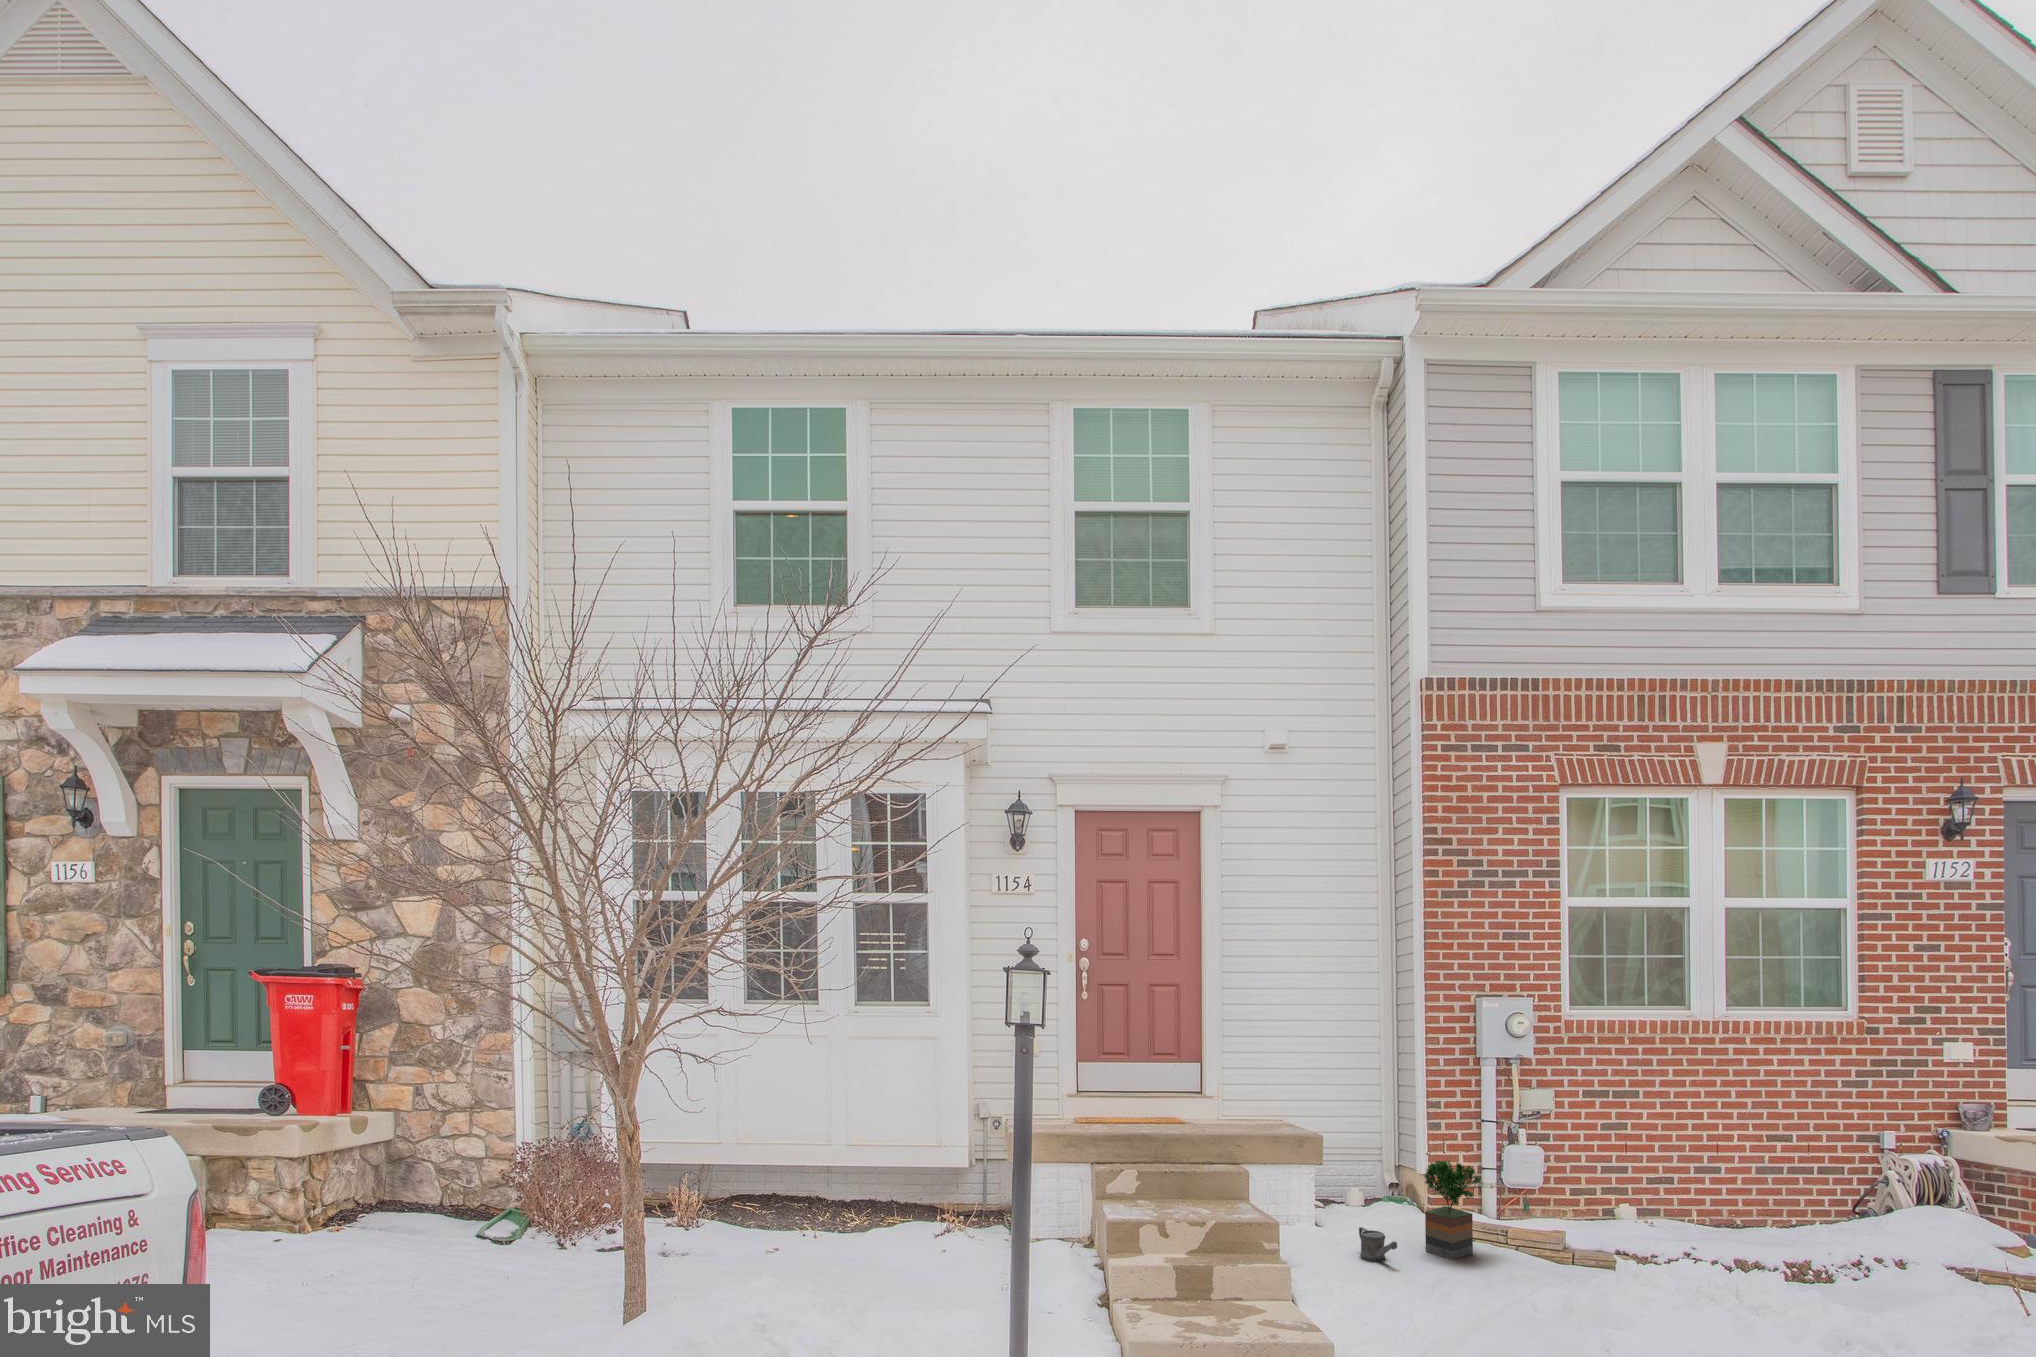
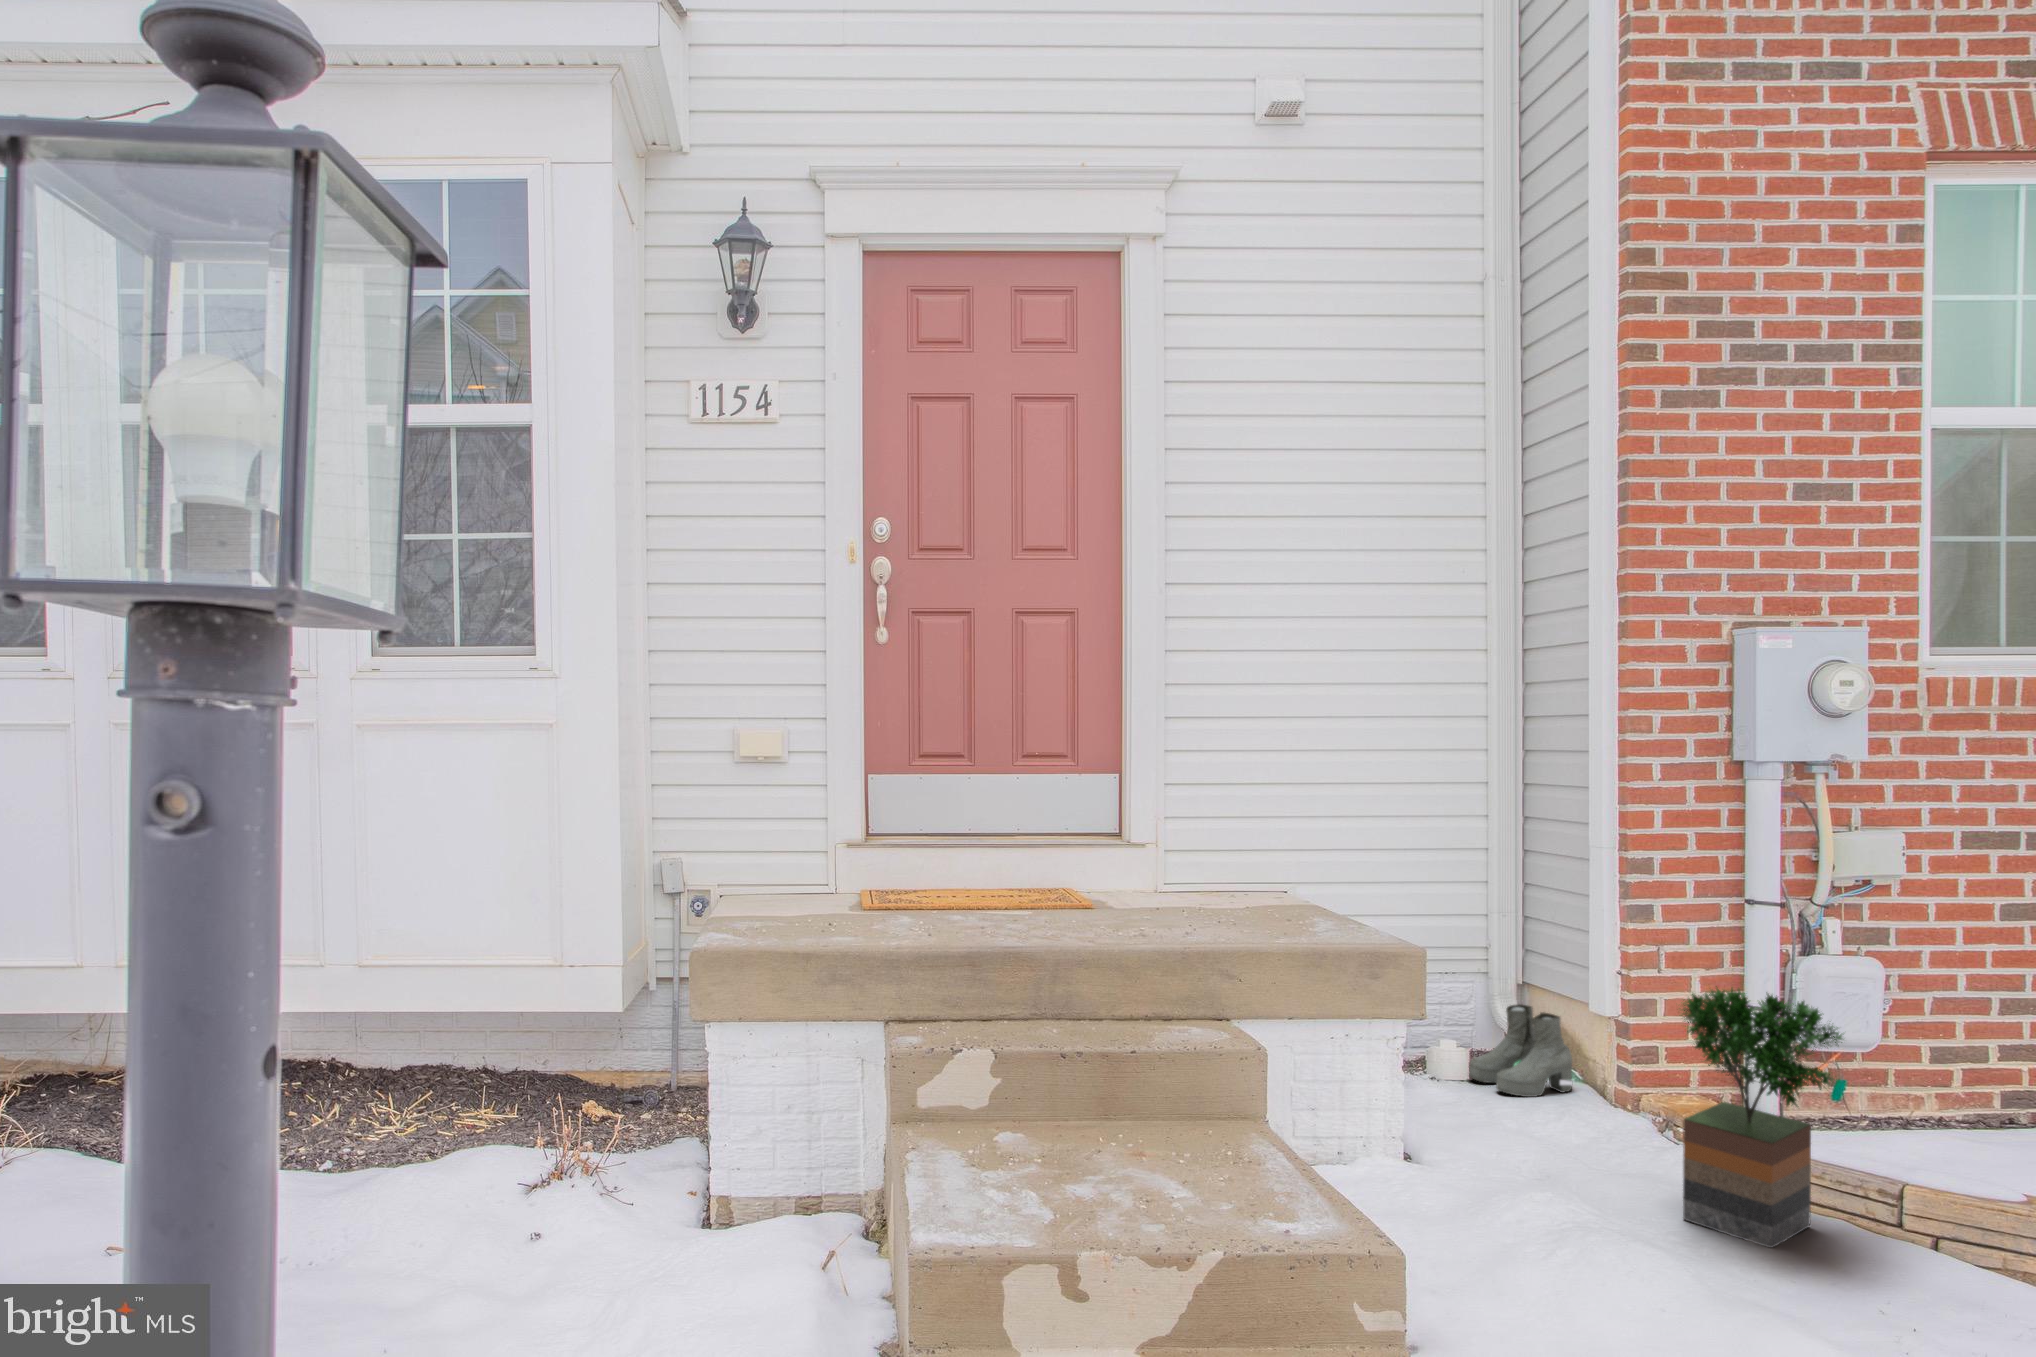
boots: none [1364,1168,1410,1211] -> present [1469,1004,1572,1097]
watering can: present [1359,1227,1397,1261] -> none [1512,1161,1645,1260]

